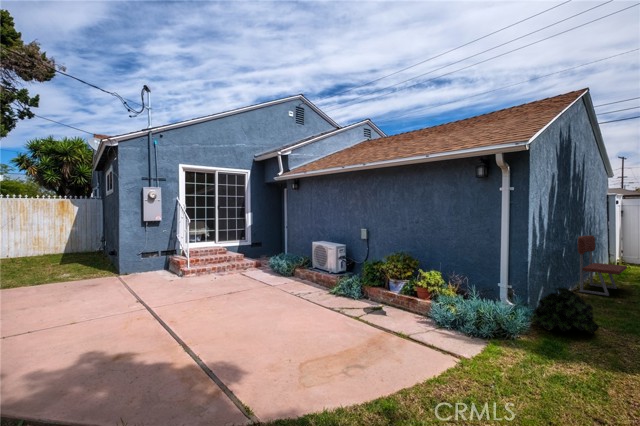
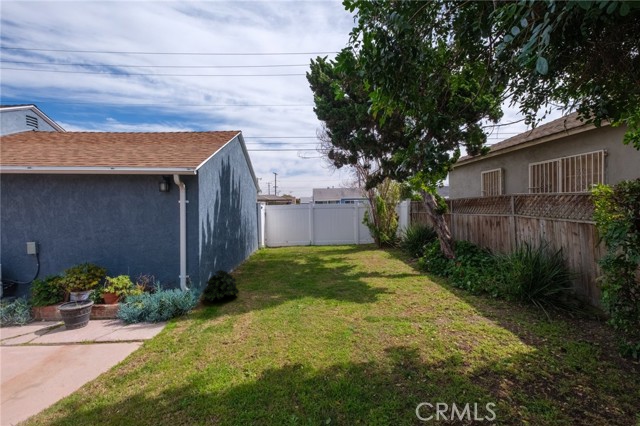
bench: present [577,236,627,296] -> none [236,232,262,271]

